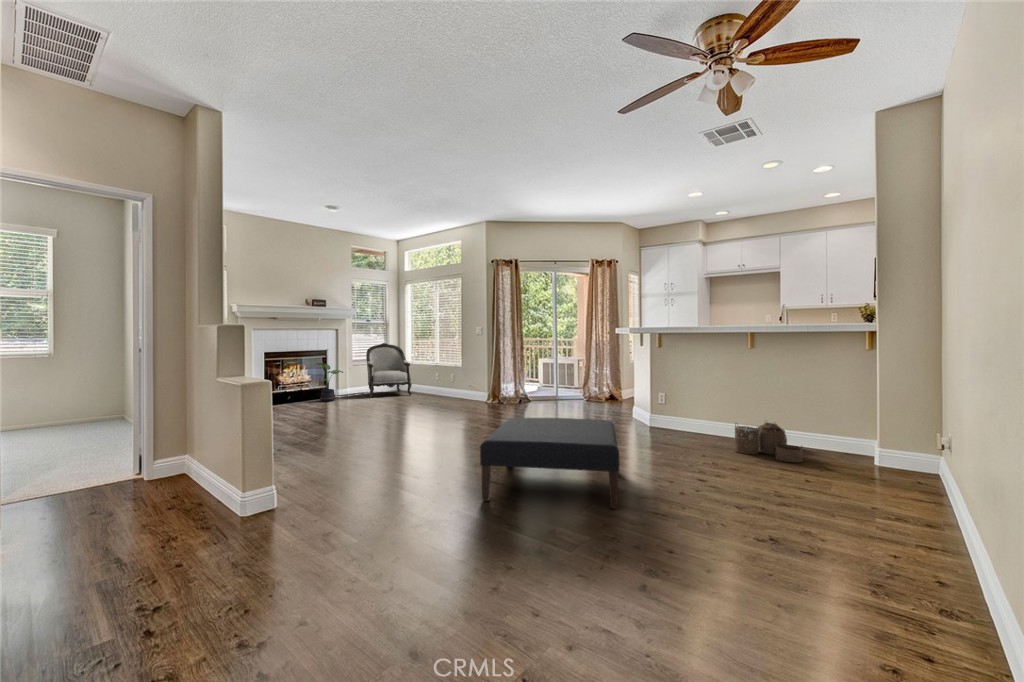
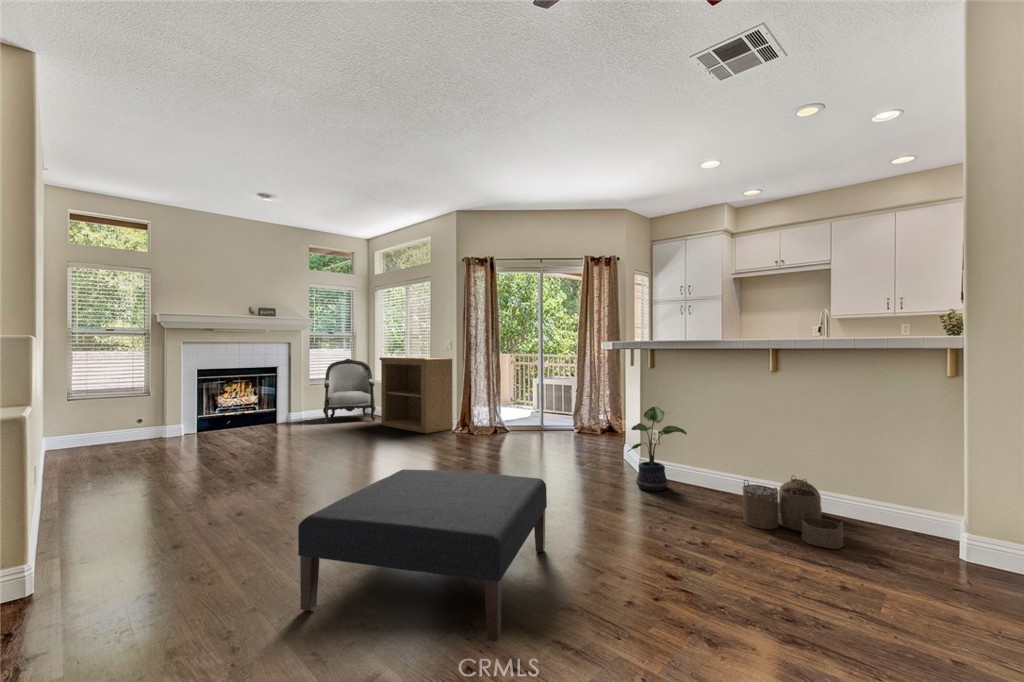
bookshelf: none [418,342,483,403] -> present [380,358,453,433]
potted plant: present [317,363,343,402] -> present [628,407,687,491]

